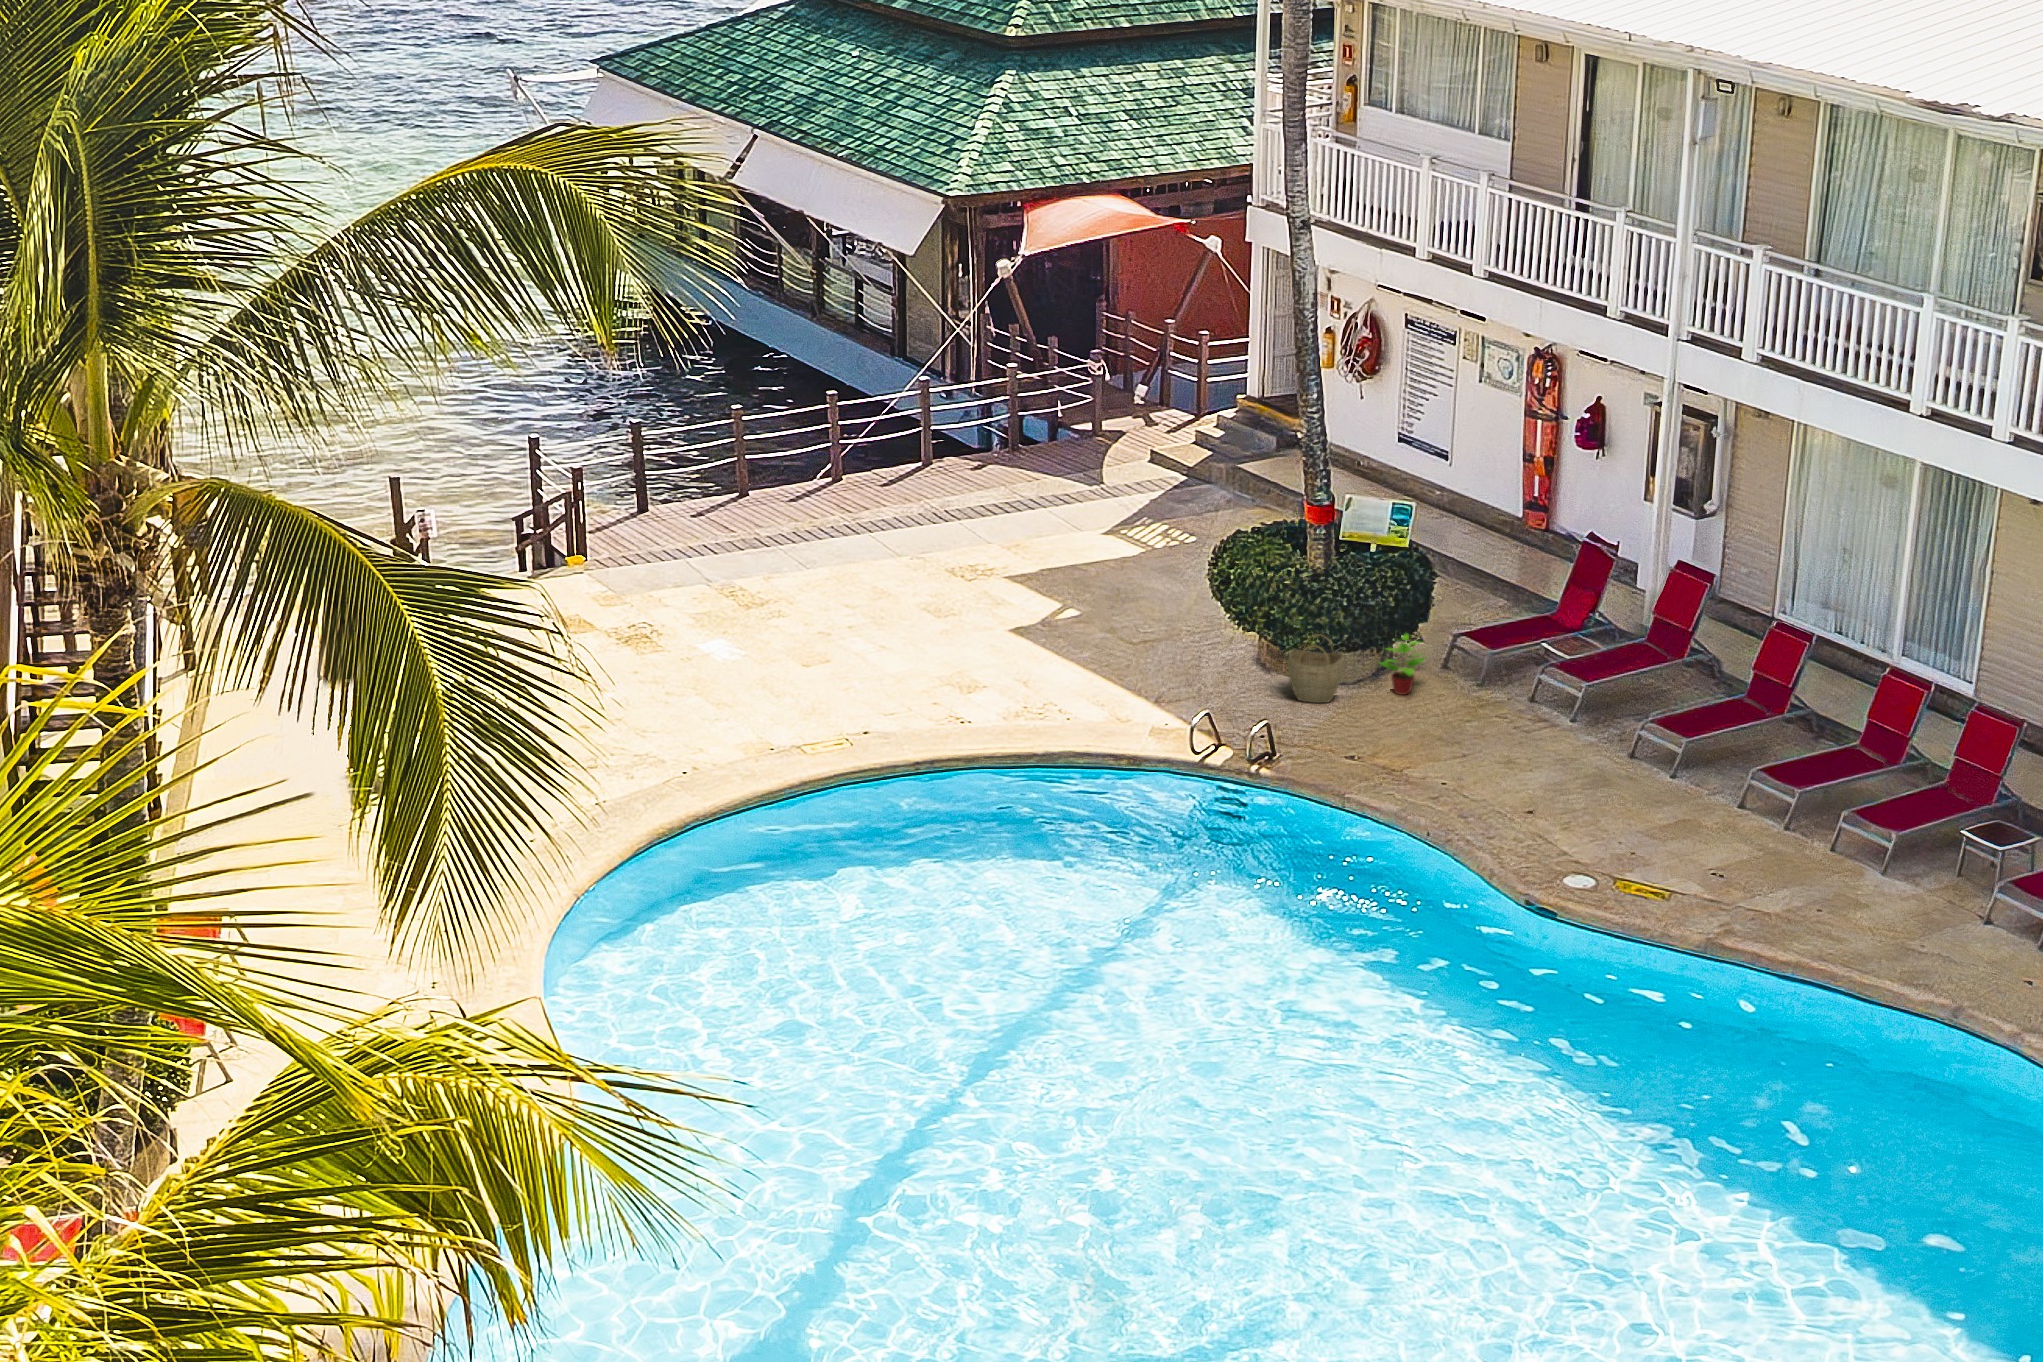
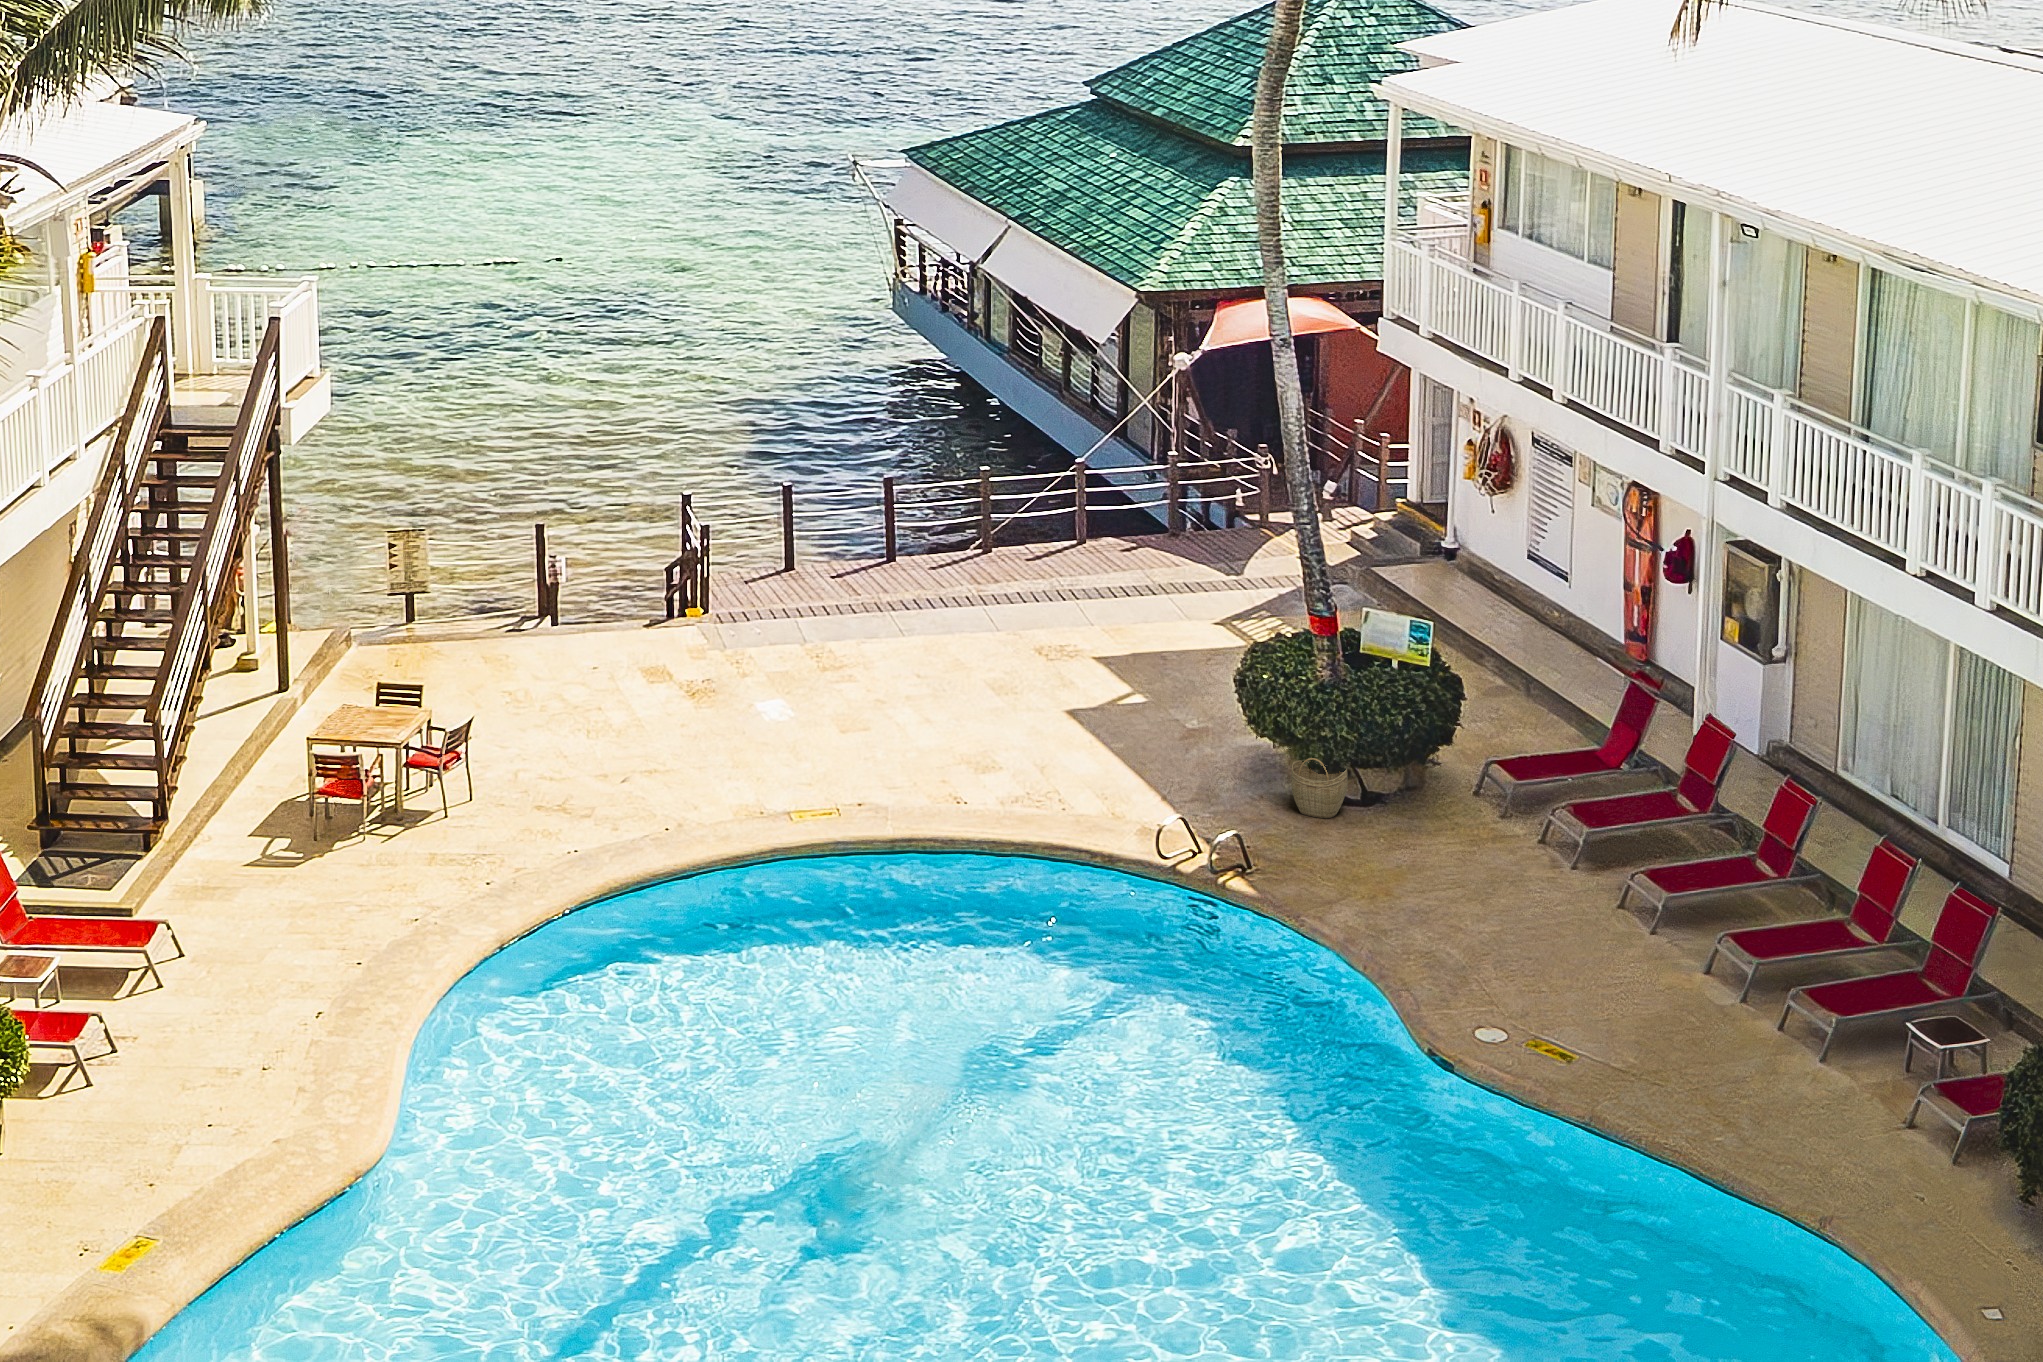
potted plant: present [1379,634,1425,695] -> none [1388,754,1439,817]

